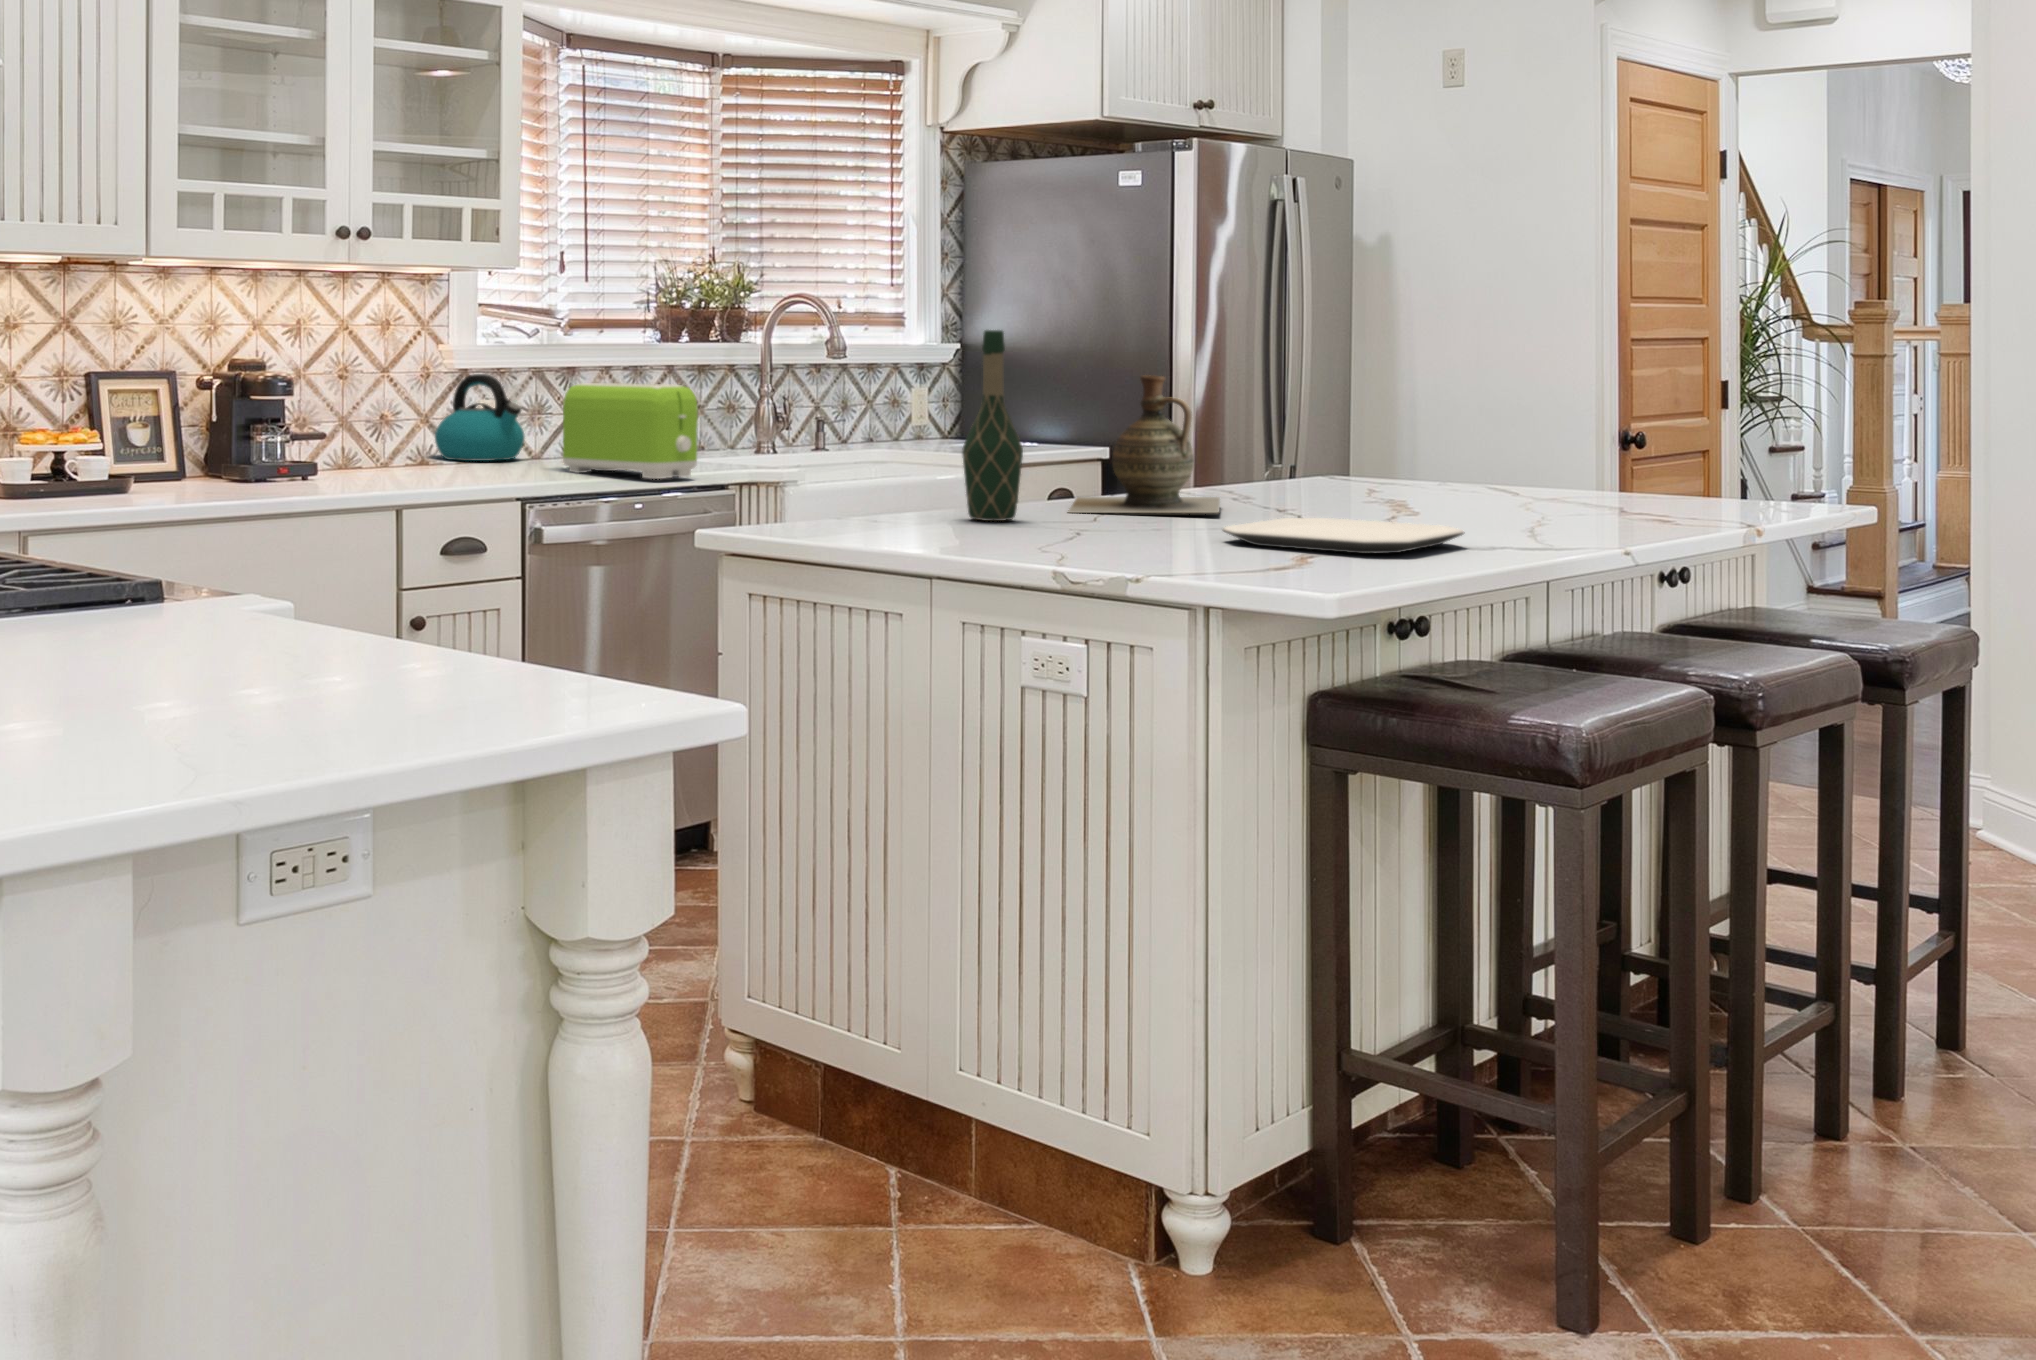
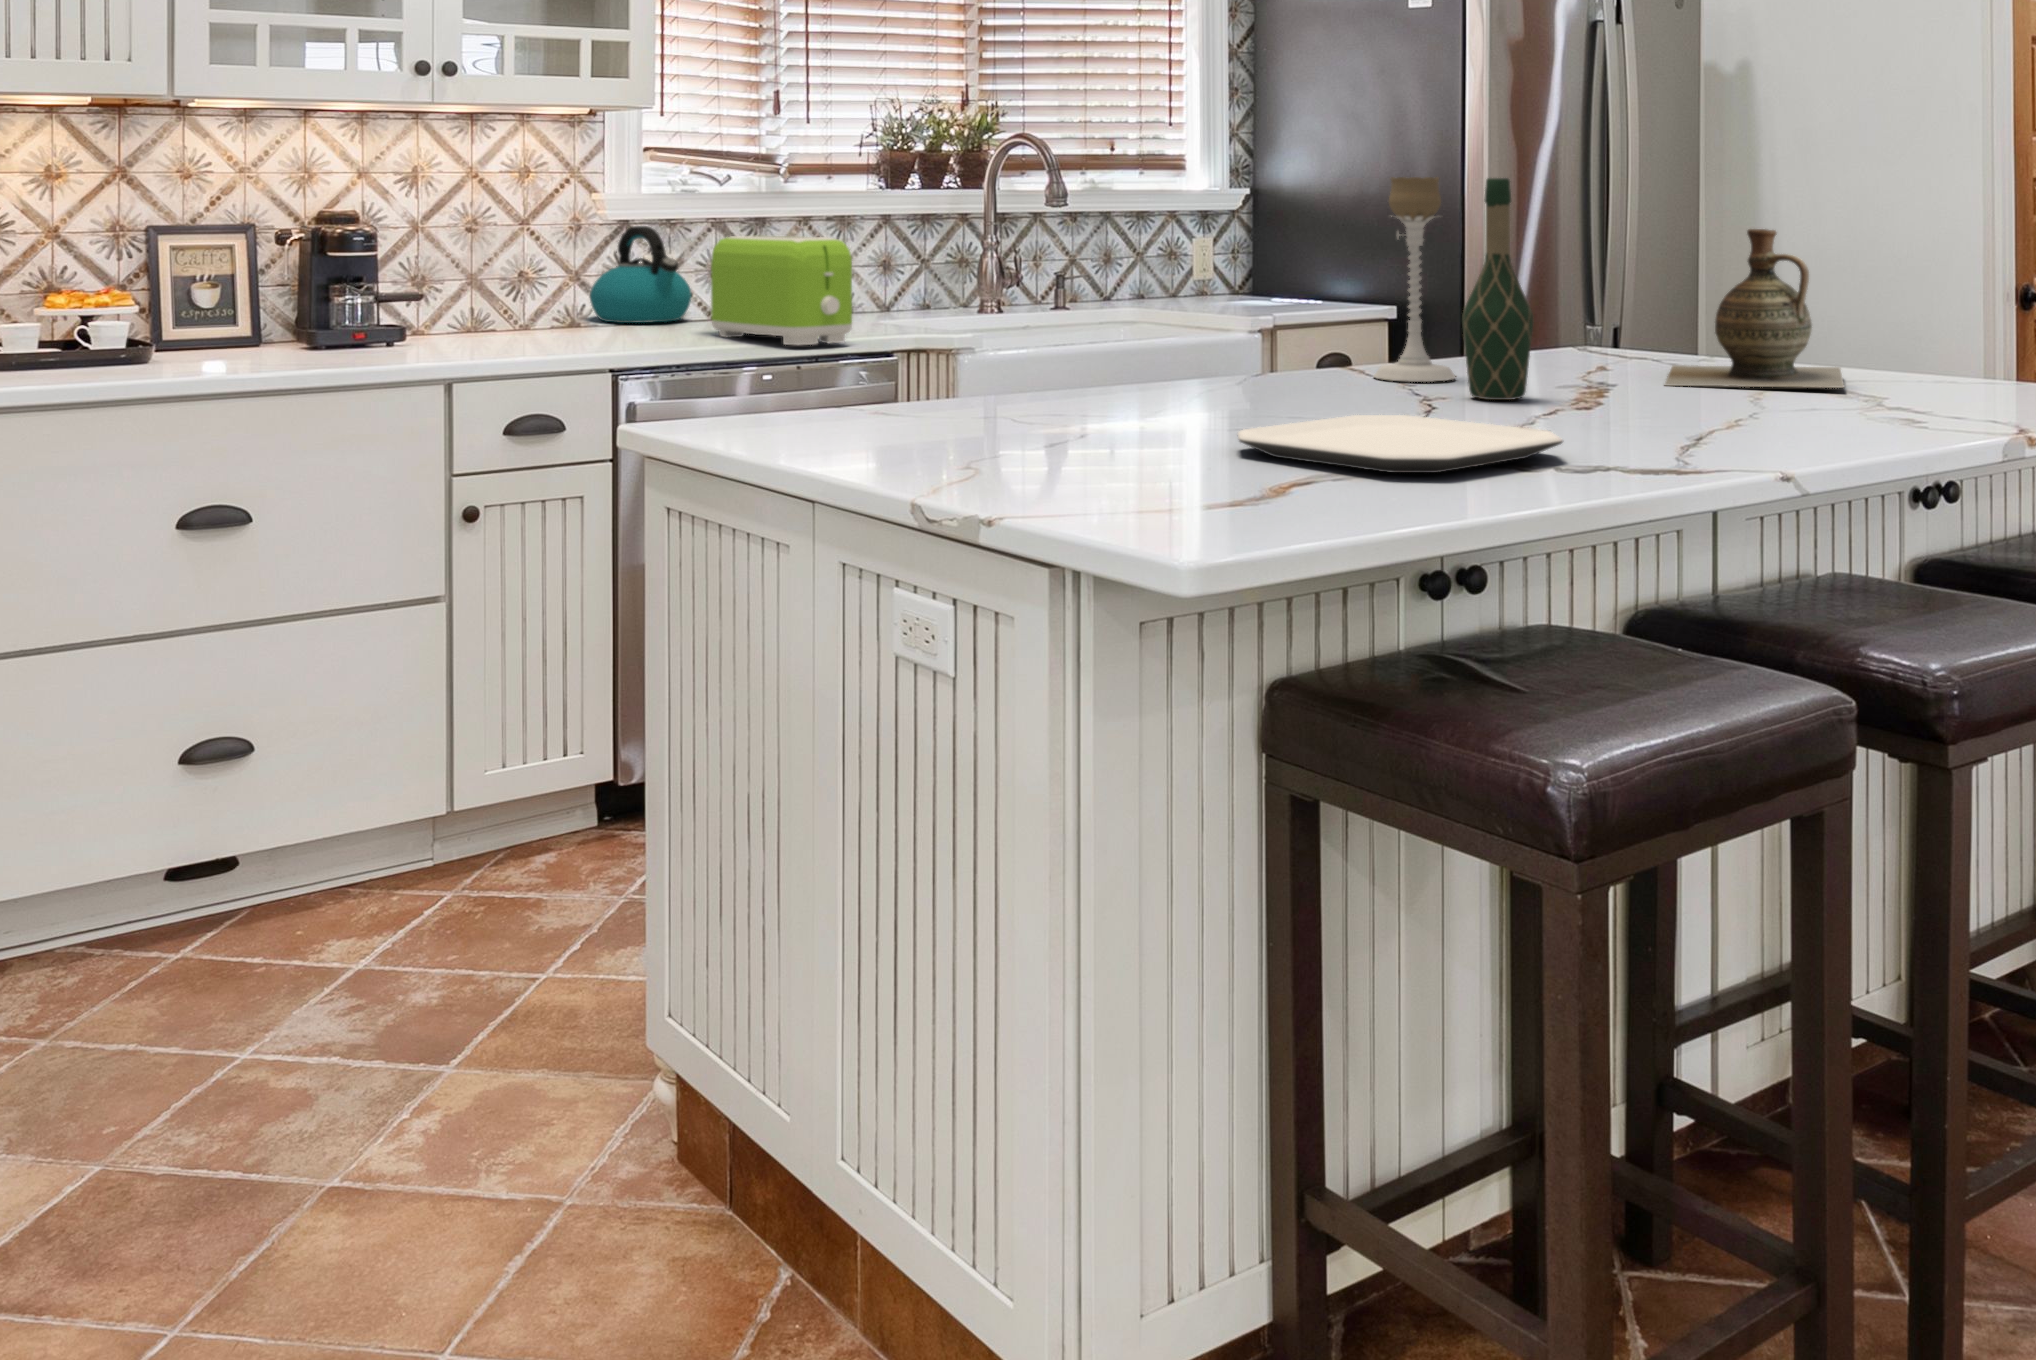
wine bottle: present [962,330,1023,521] -> present [1462,178,1534,400]
candle holder: none [1216,336,1284,500] -> present [1374,177,1456,382]
ceramic jug: present [1068,375,1220,513] -> present [1665,229,1844,388]

